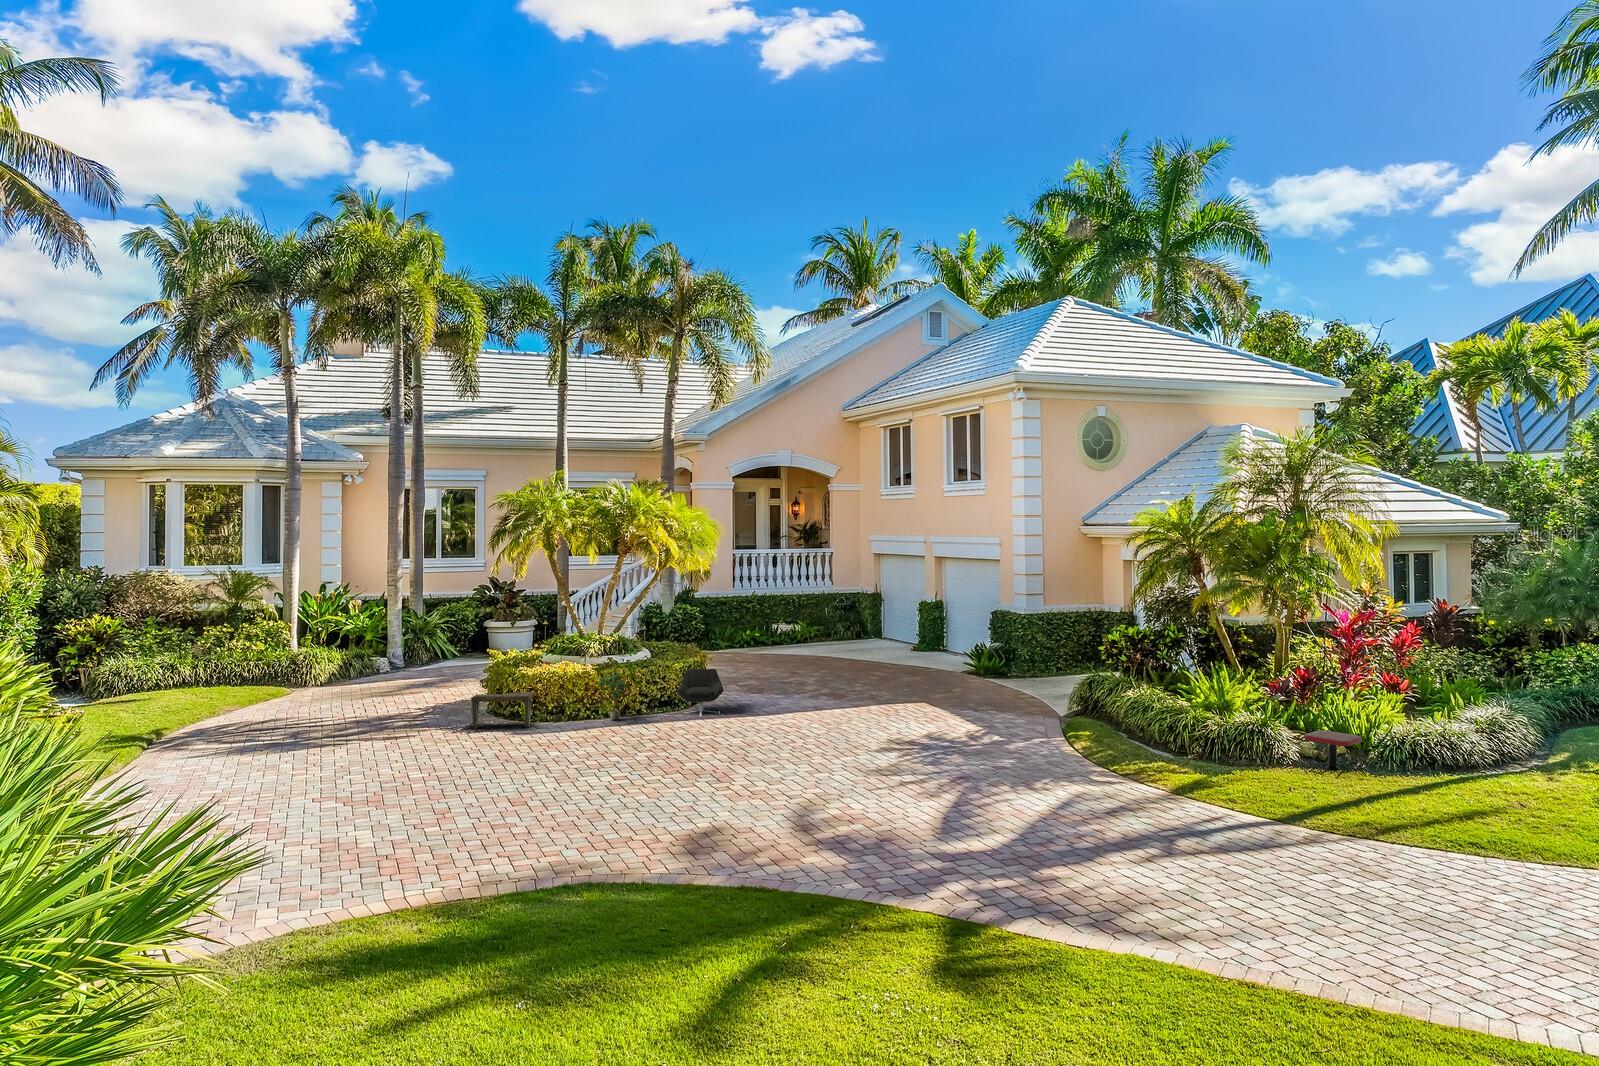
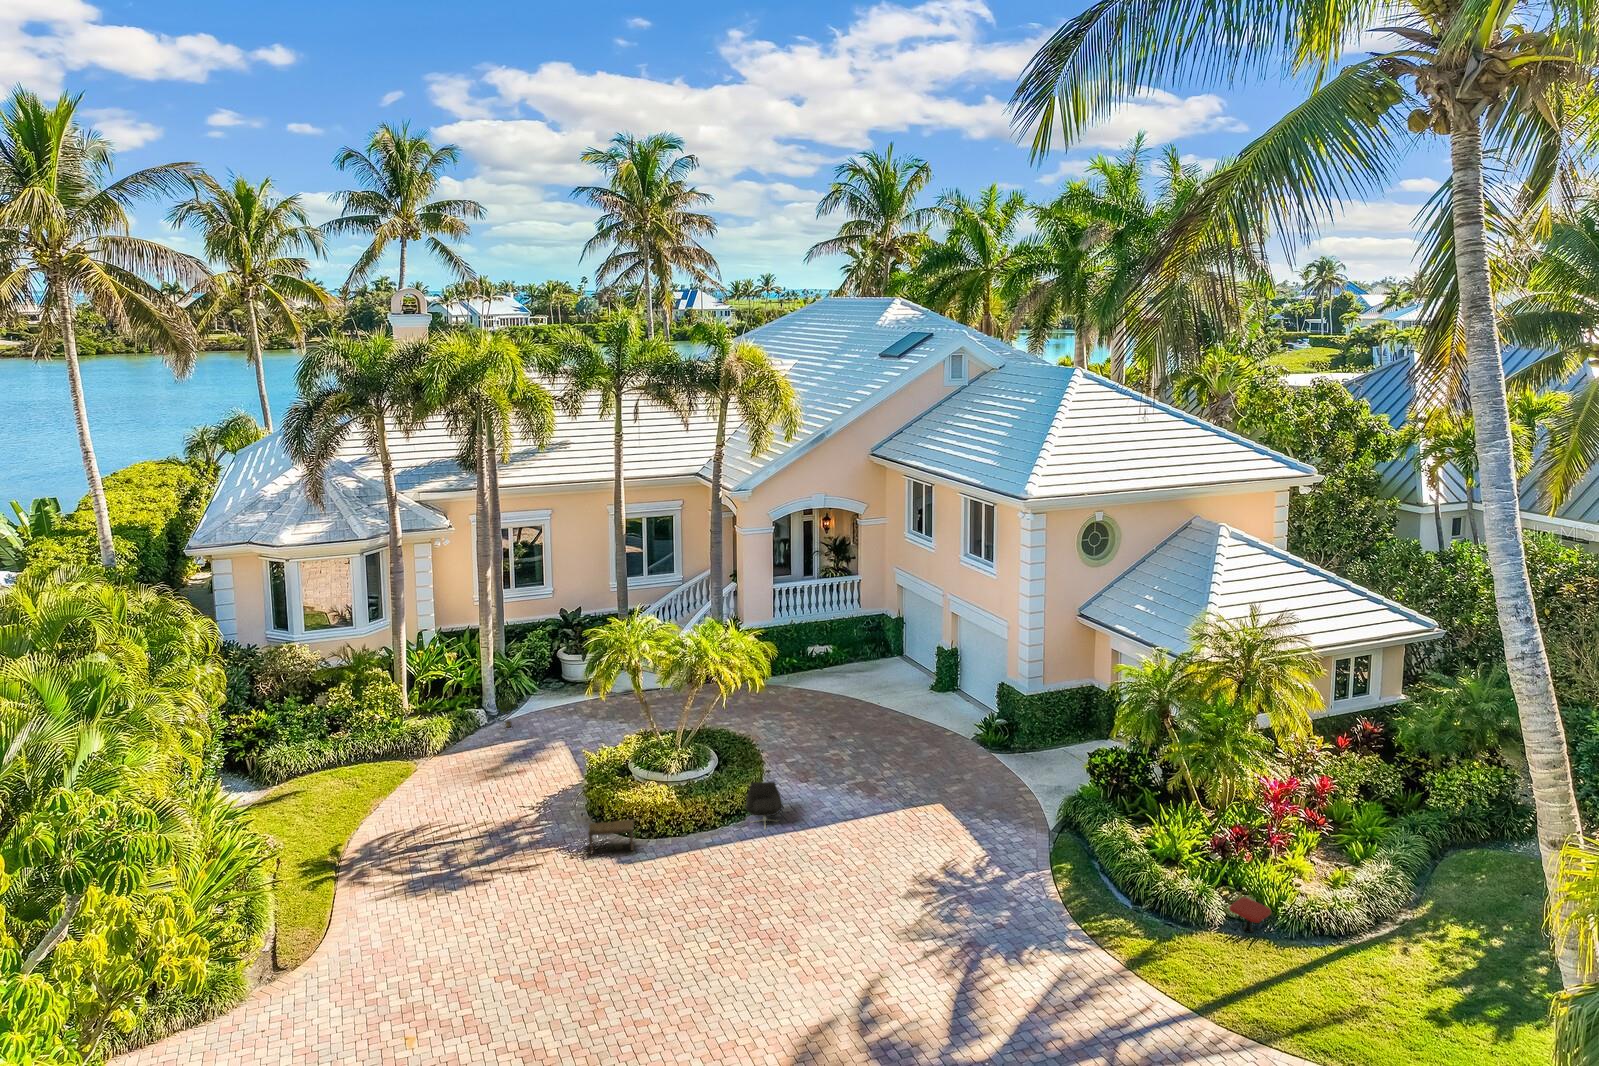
potted plant: present [596,672,628,721] -> present [496,698,516,728]

